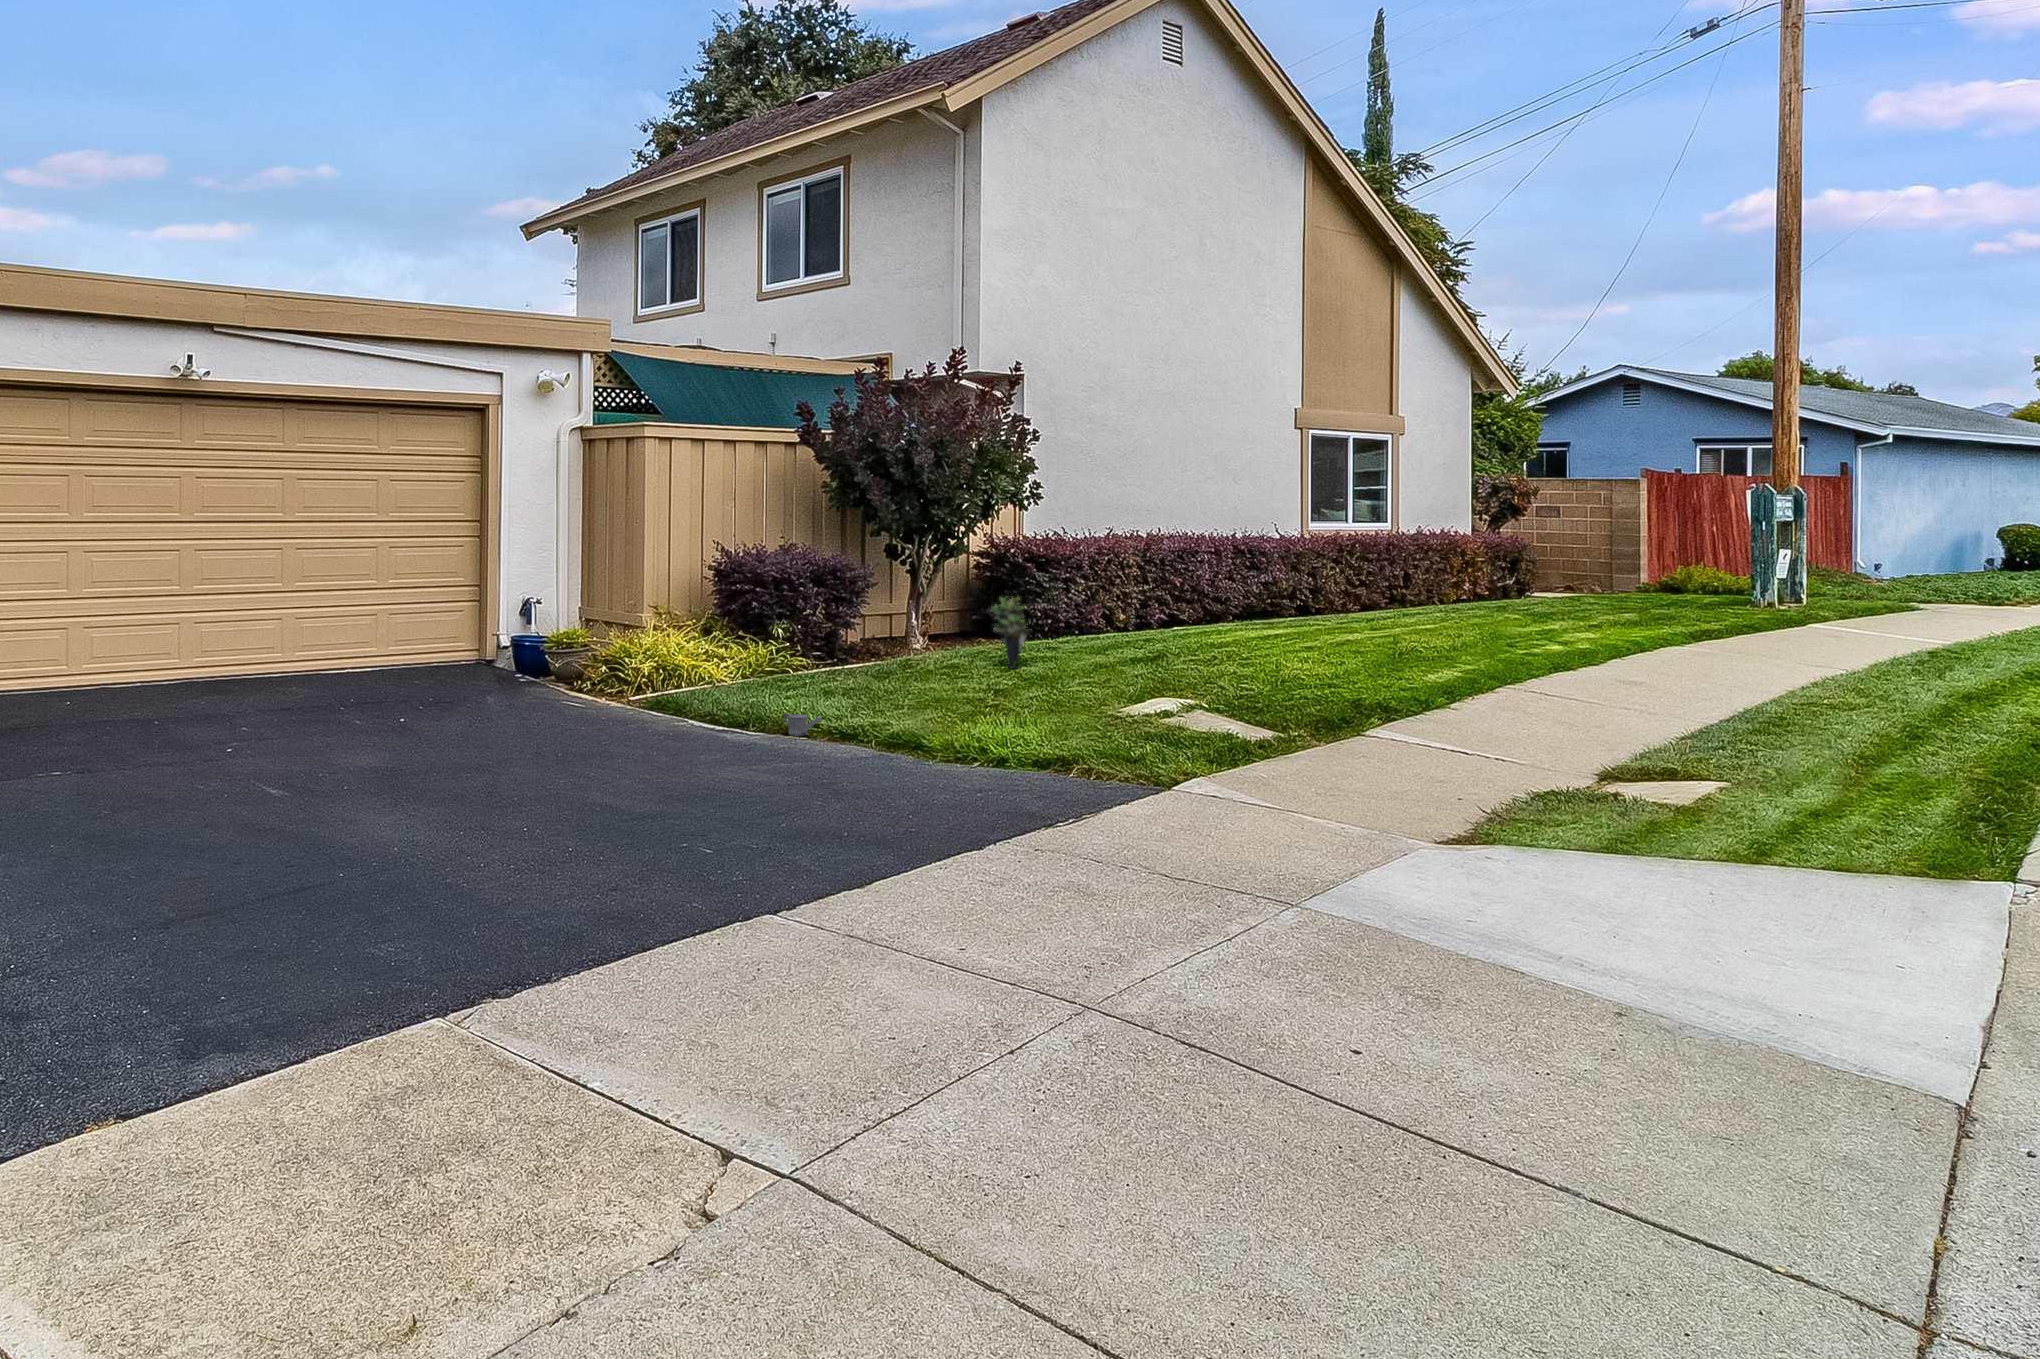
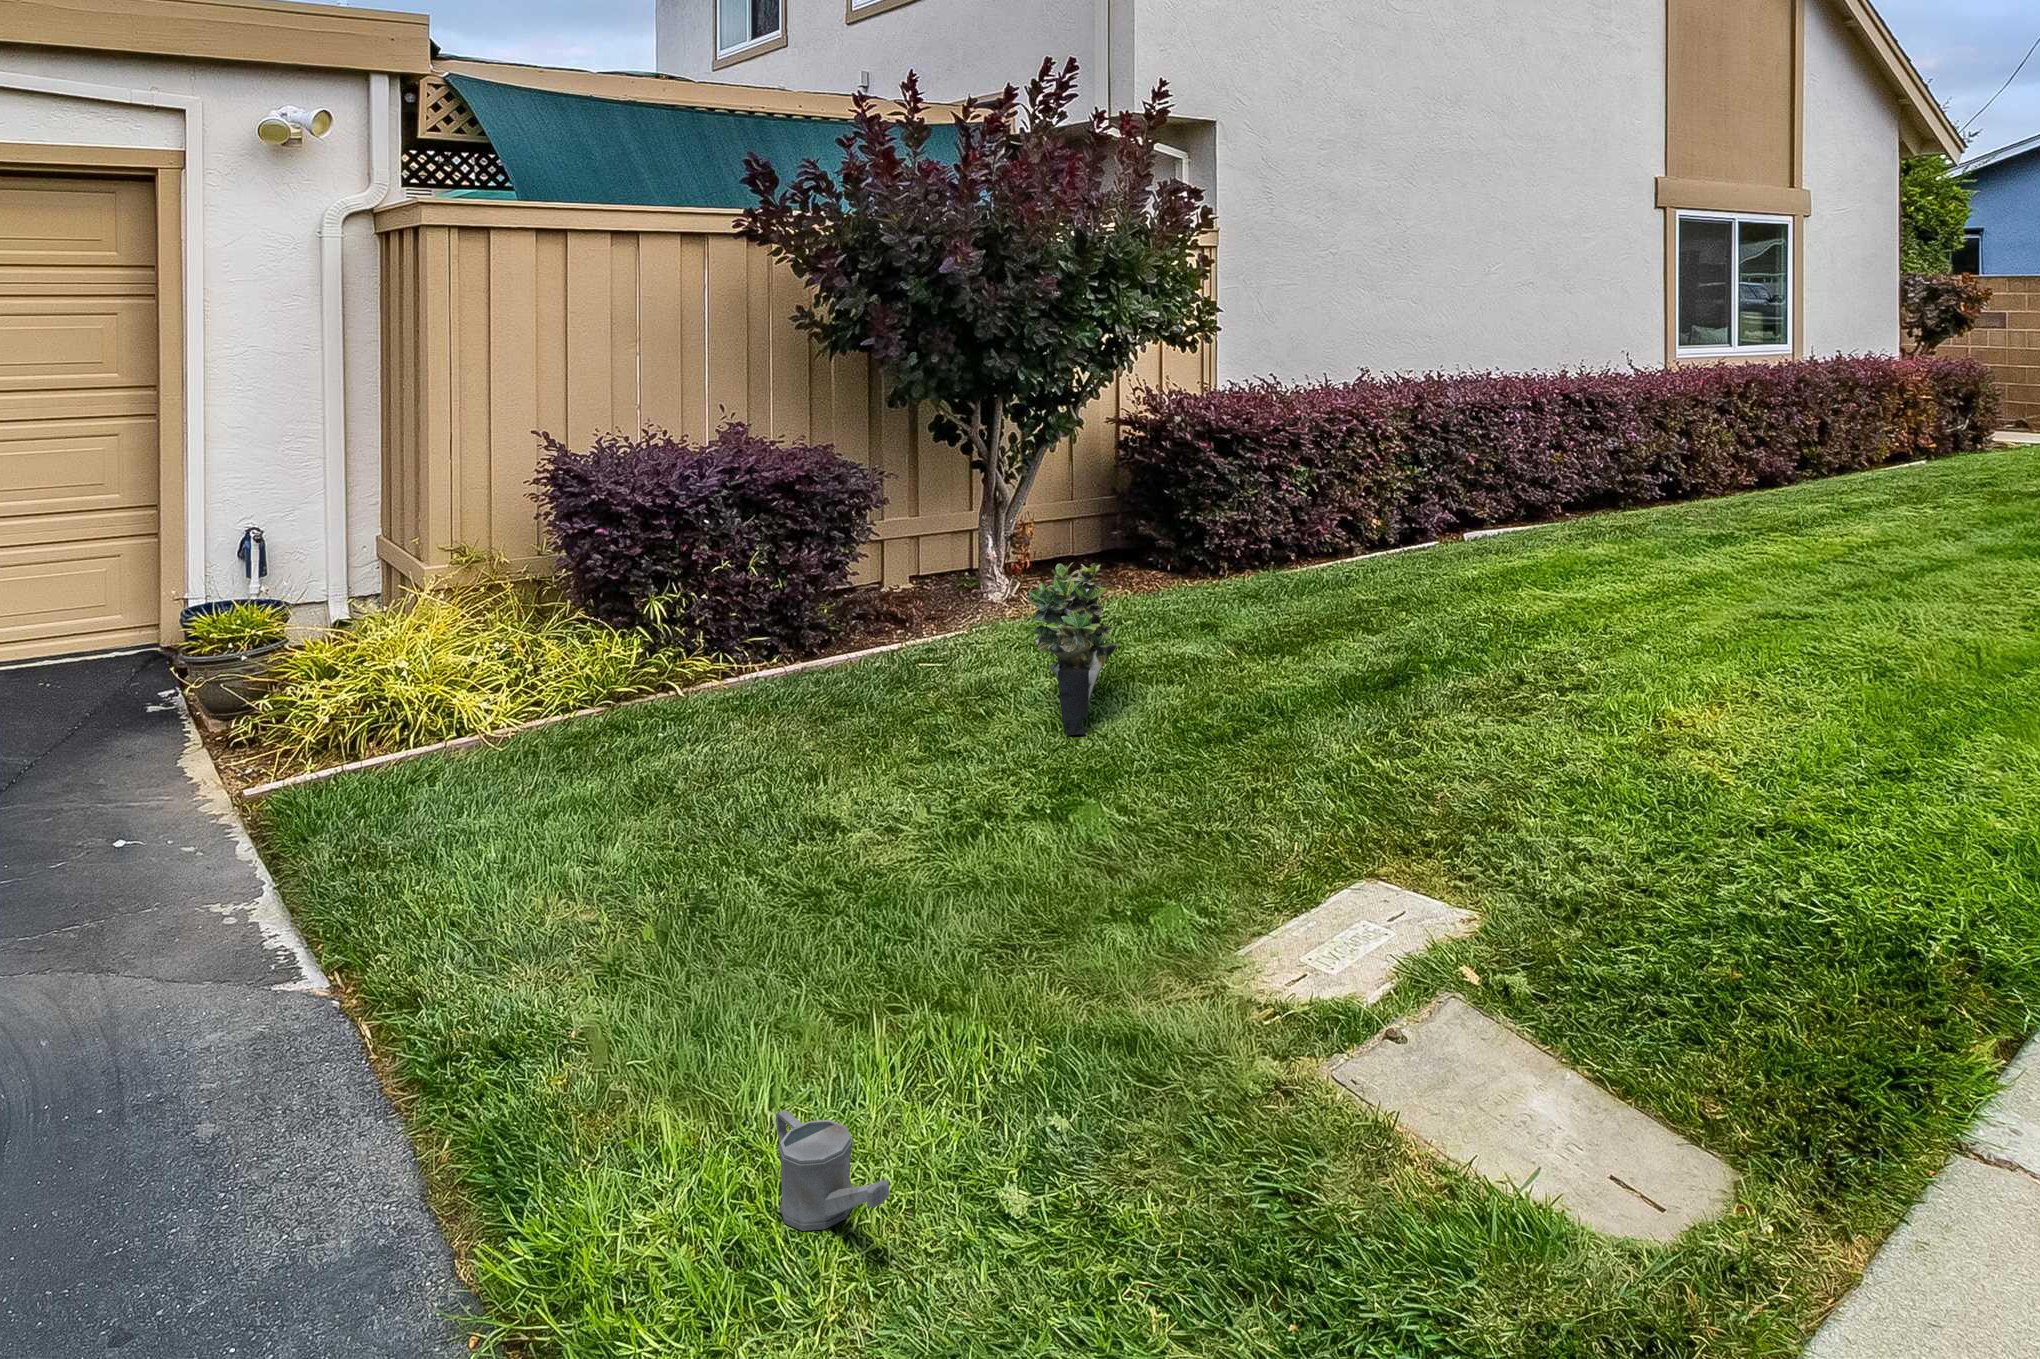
watering can: present [784,714,822,736] -> present [776,1110,889,1231]

